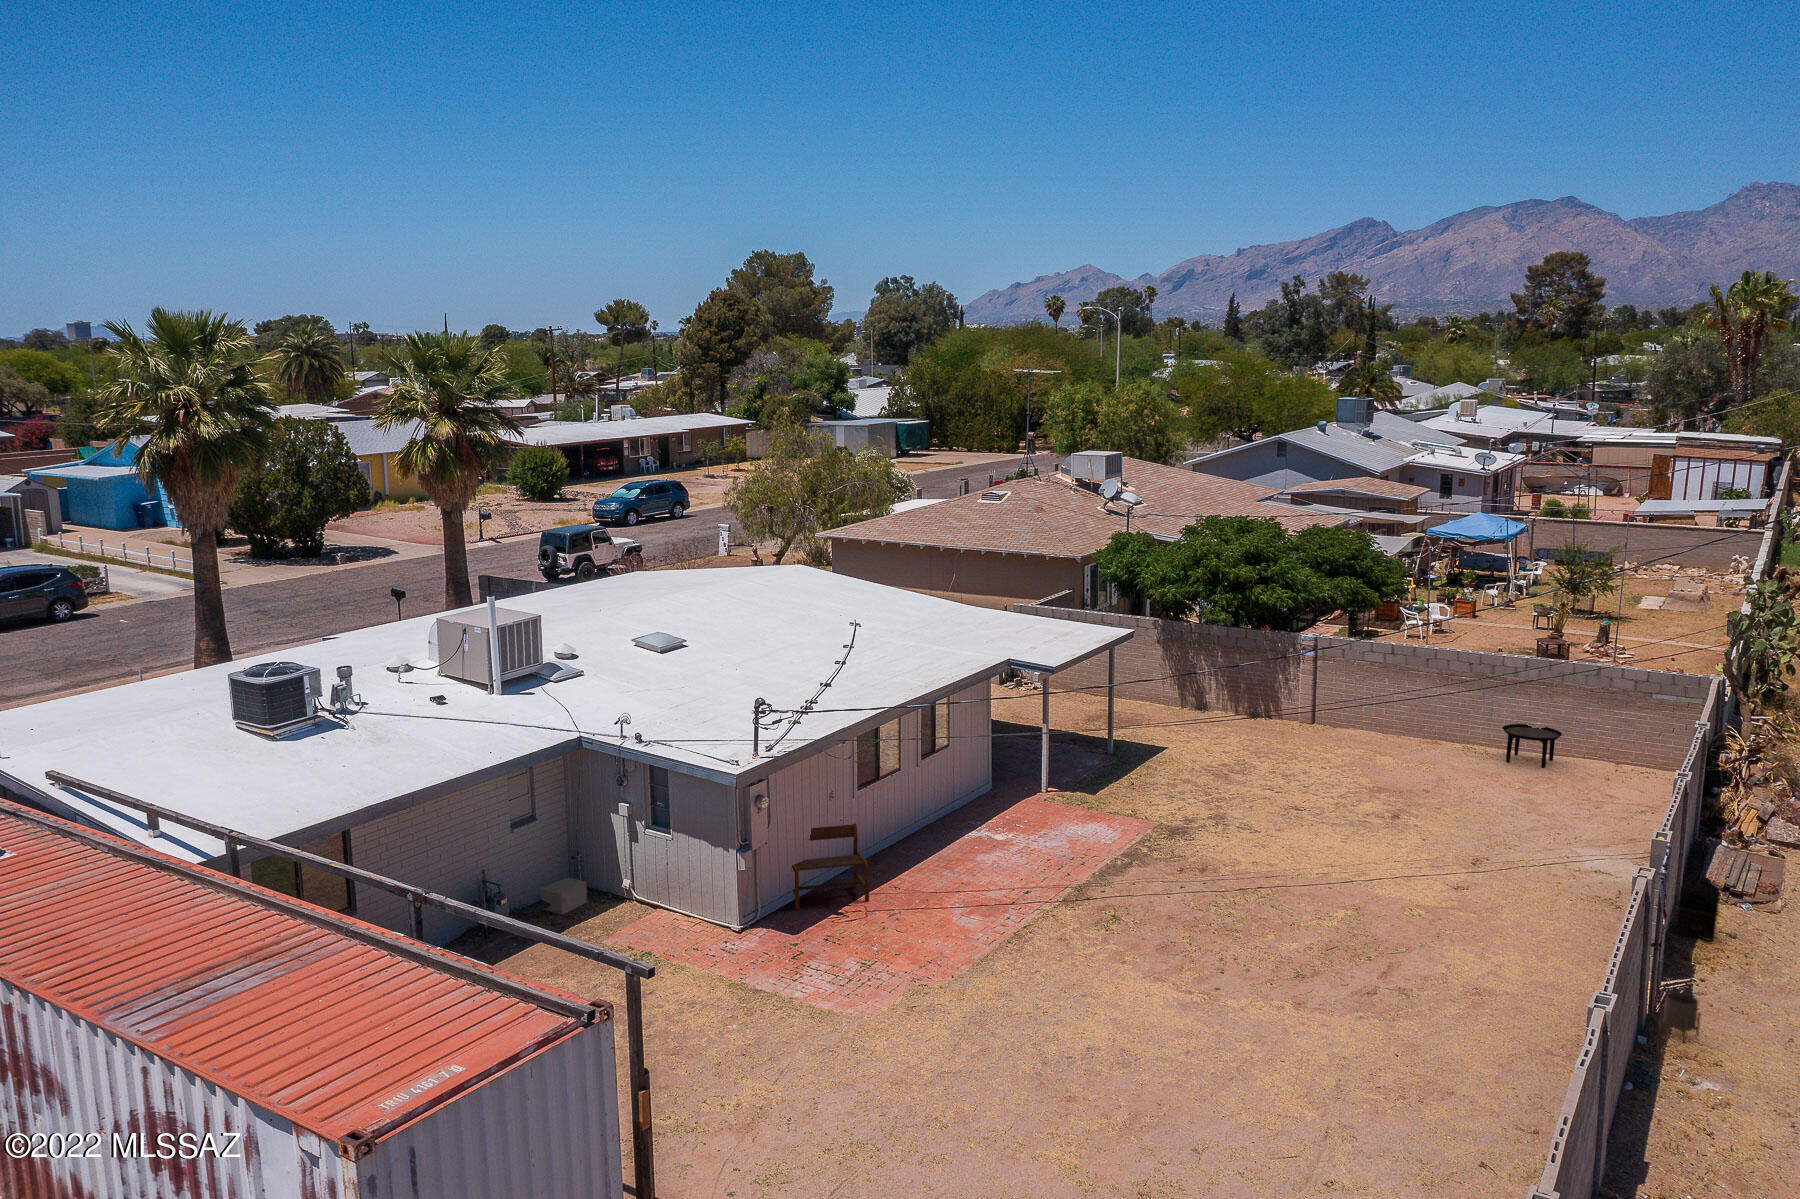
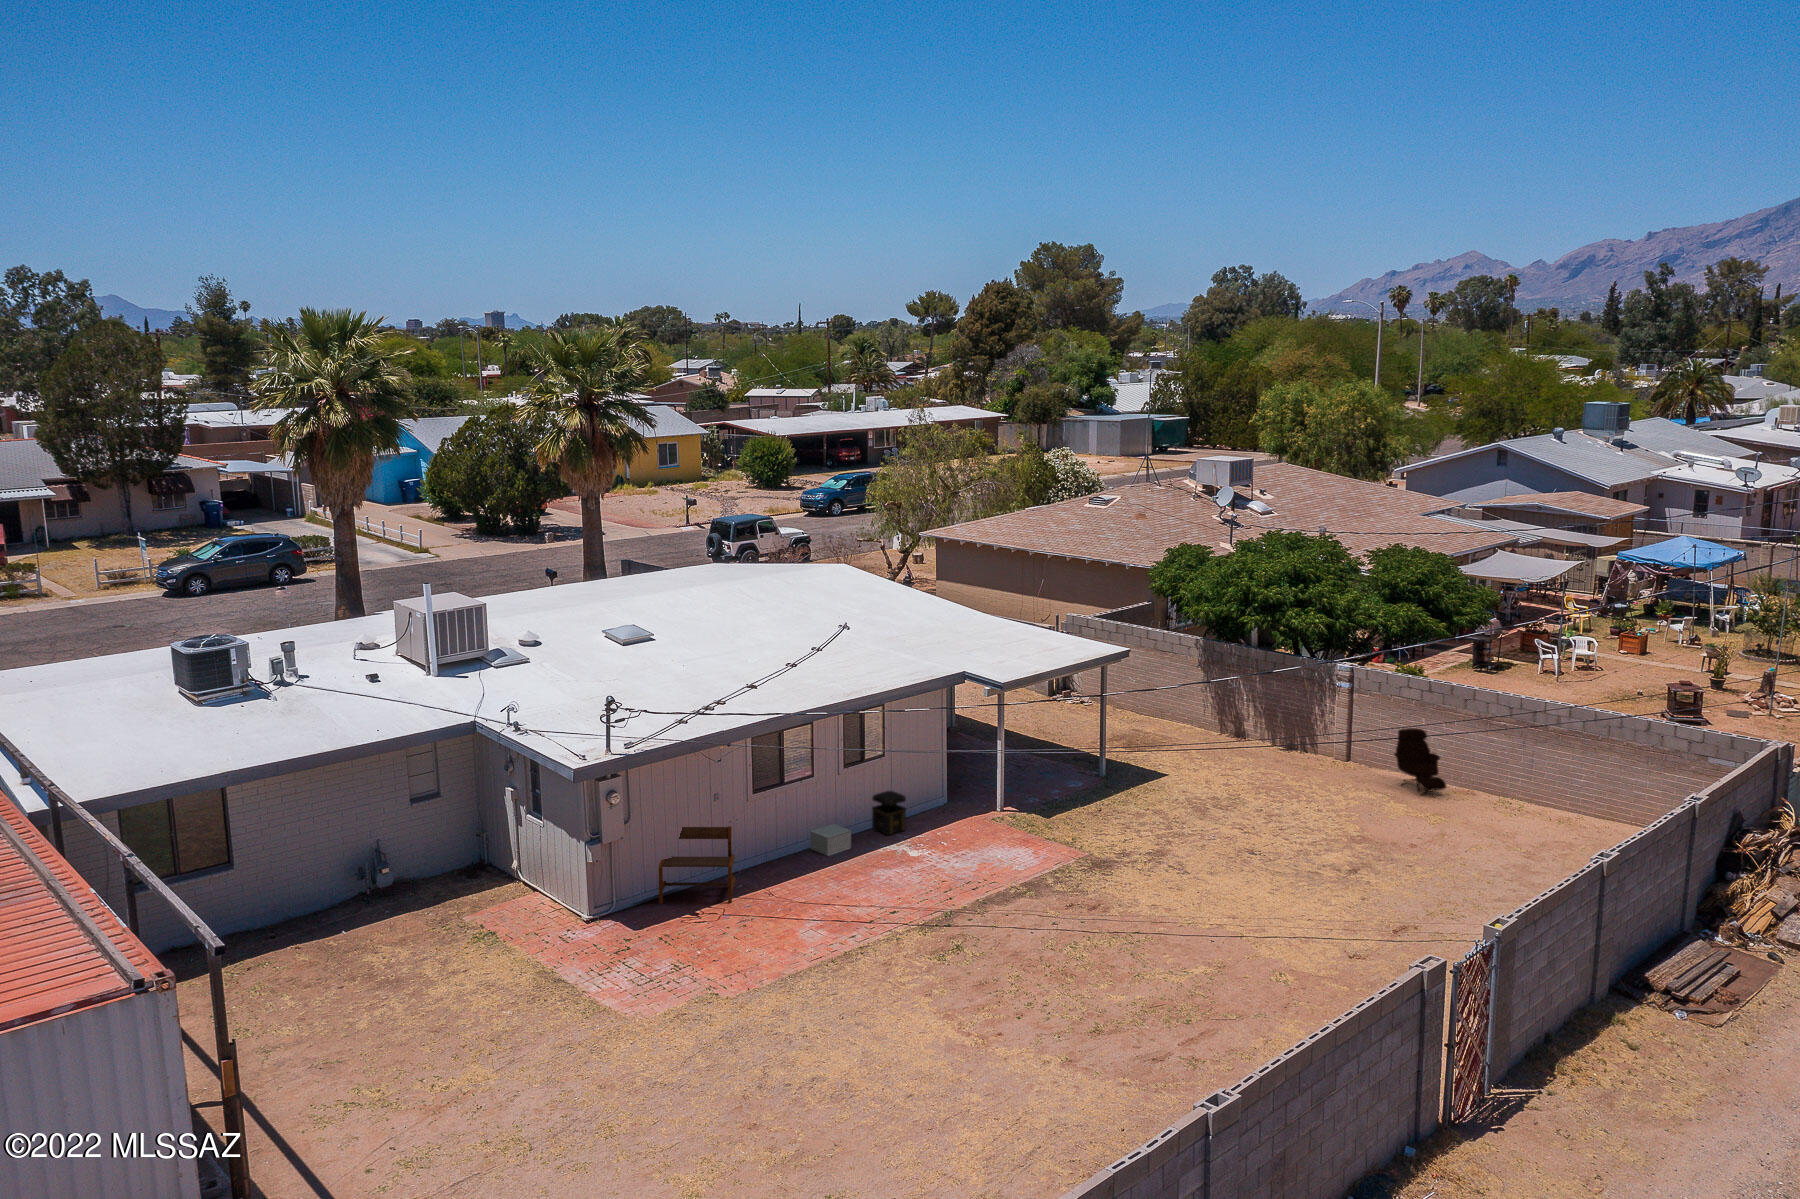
lounge chair: none [1365,688,1419,750] -> present [1394,728,1446,793]
round table: present [1502,724,1562,768] -> none [1534,780,1601,832]
storage box: present [540,877,587,914] -> present [810,824,851,856]
toolbox: present [1676,883,1720,941] -> present [872,791,907,835]
planter: present [1659,992,1701,1043] -> none [1437,1099,1483,1158]

